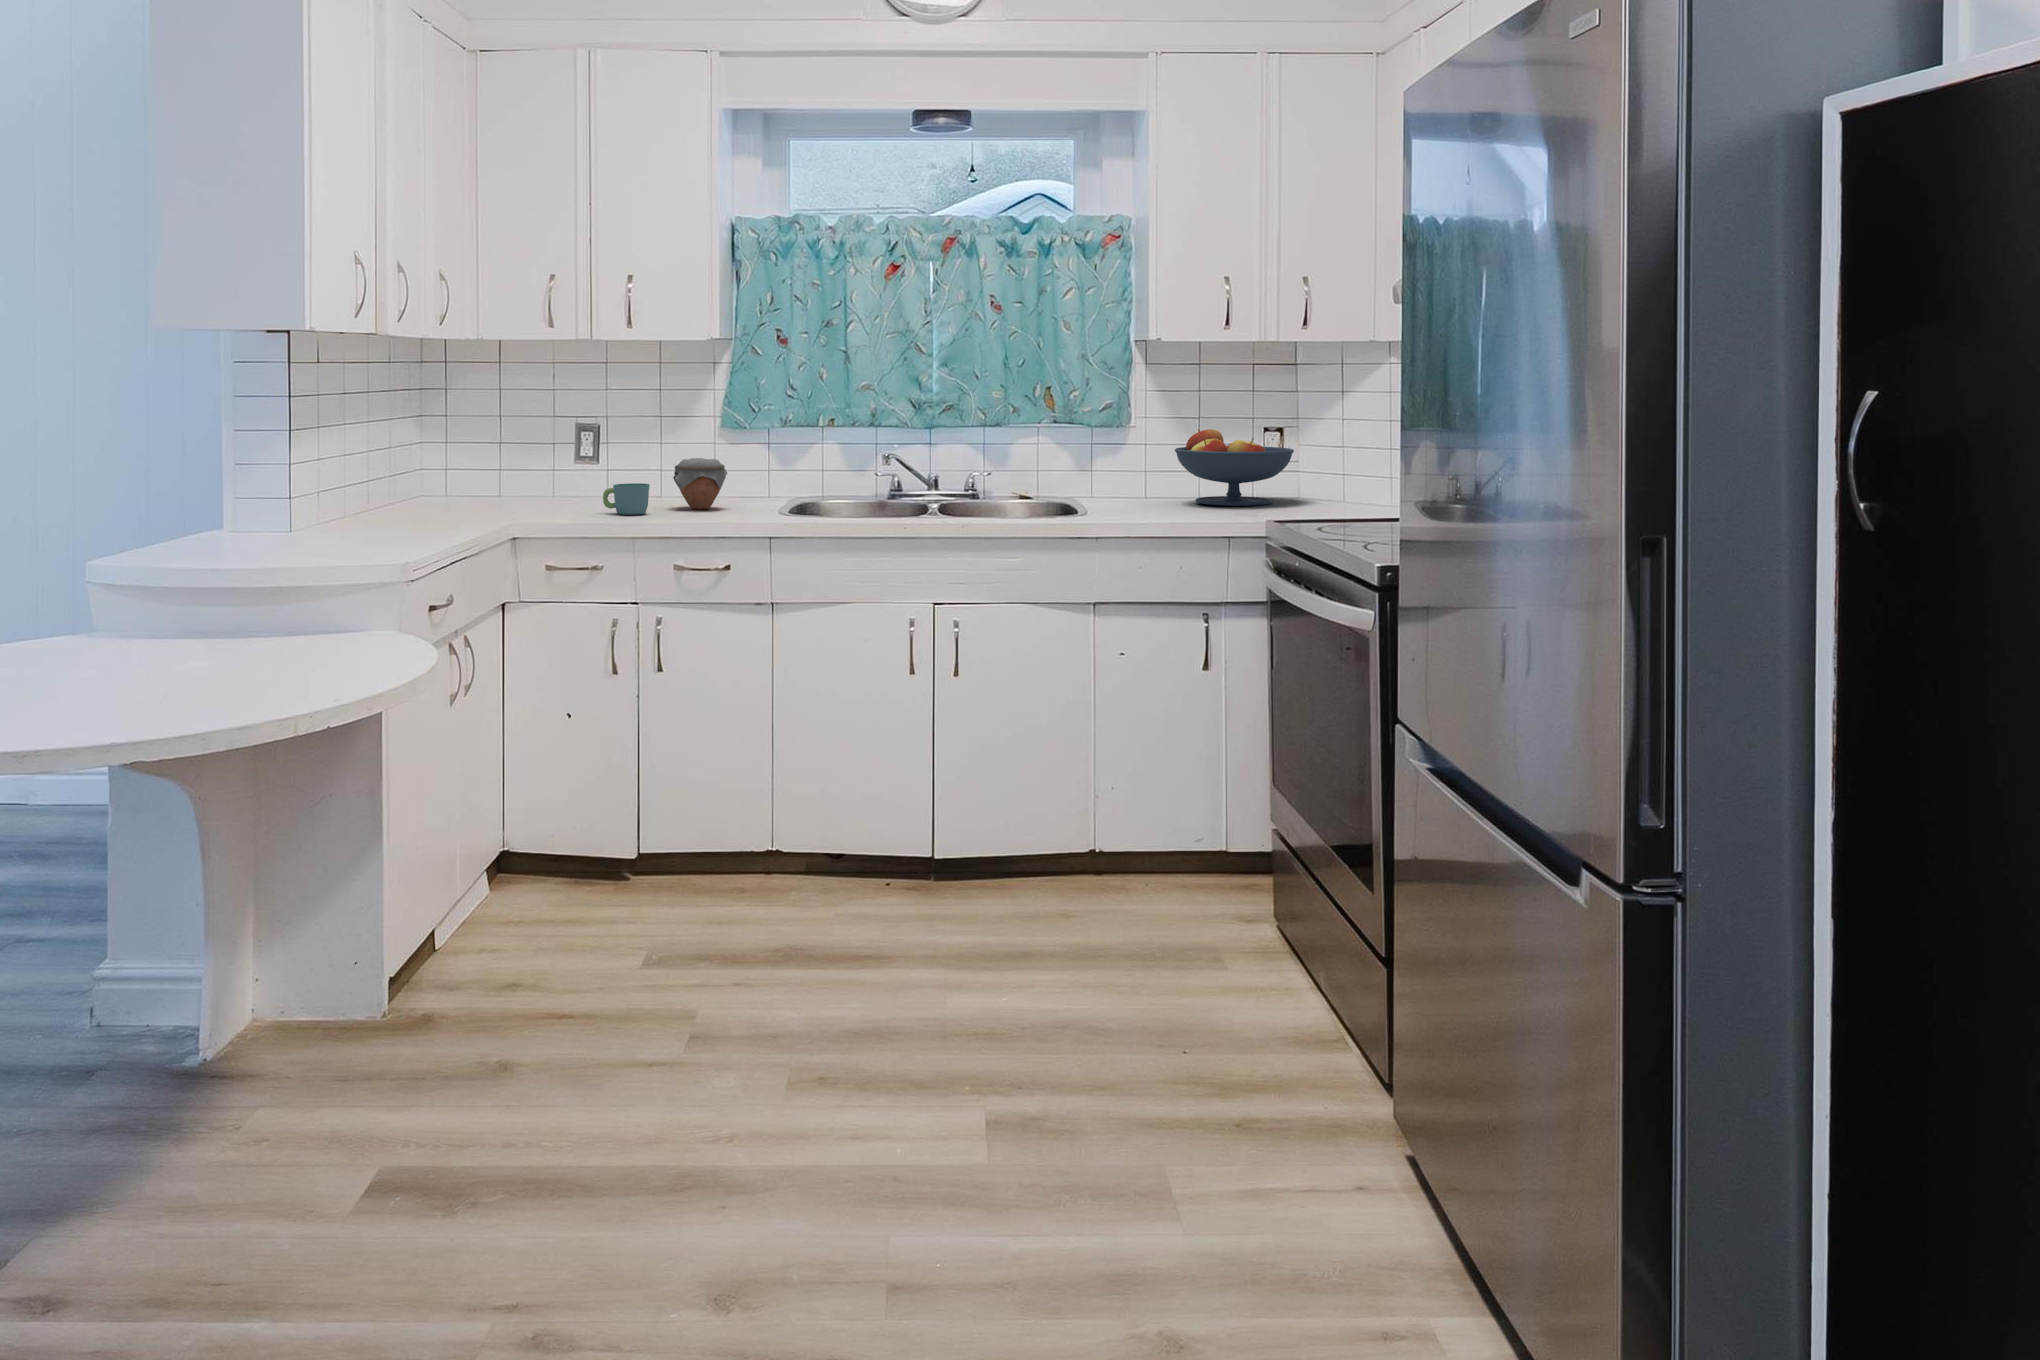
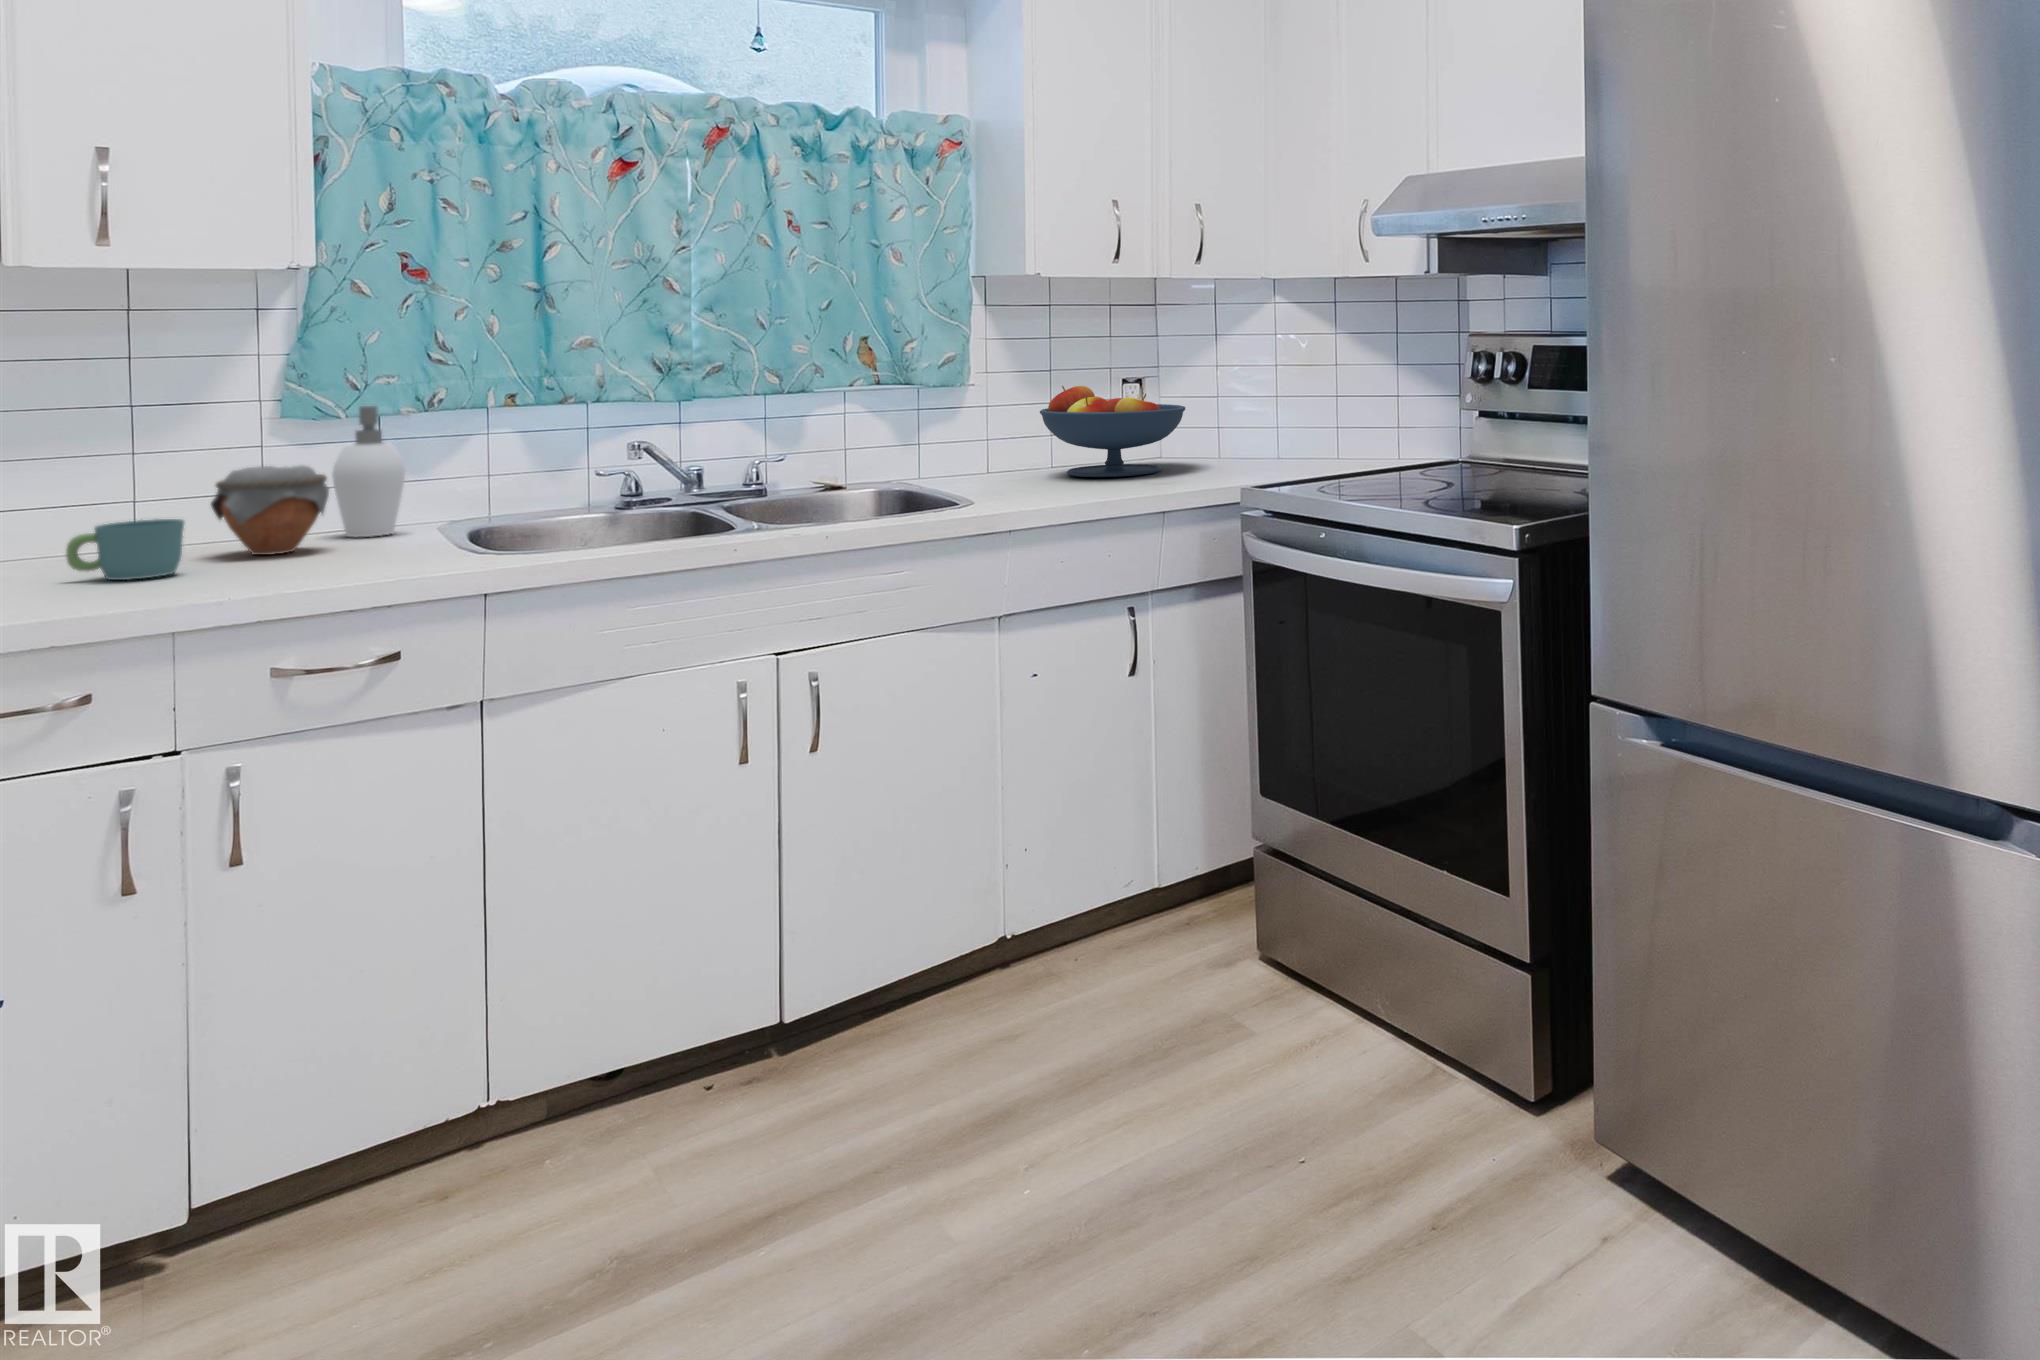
soap dispenser: none [739,425,774,505] -> present [332,406,405,537]

